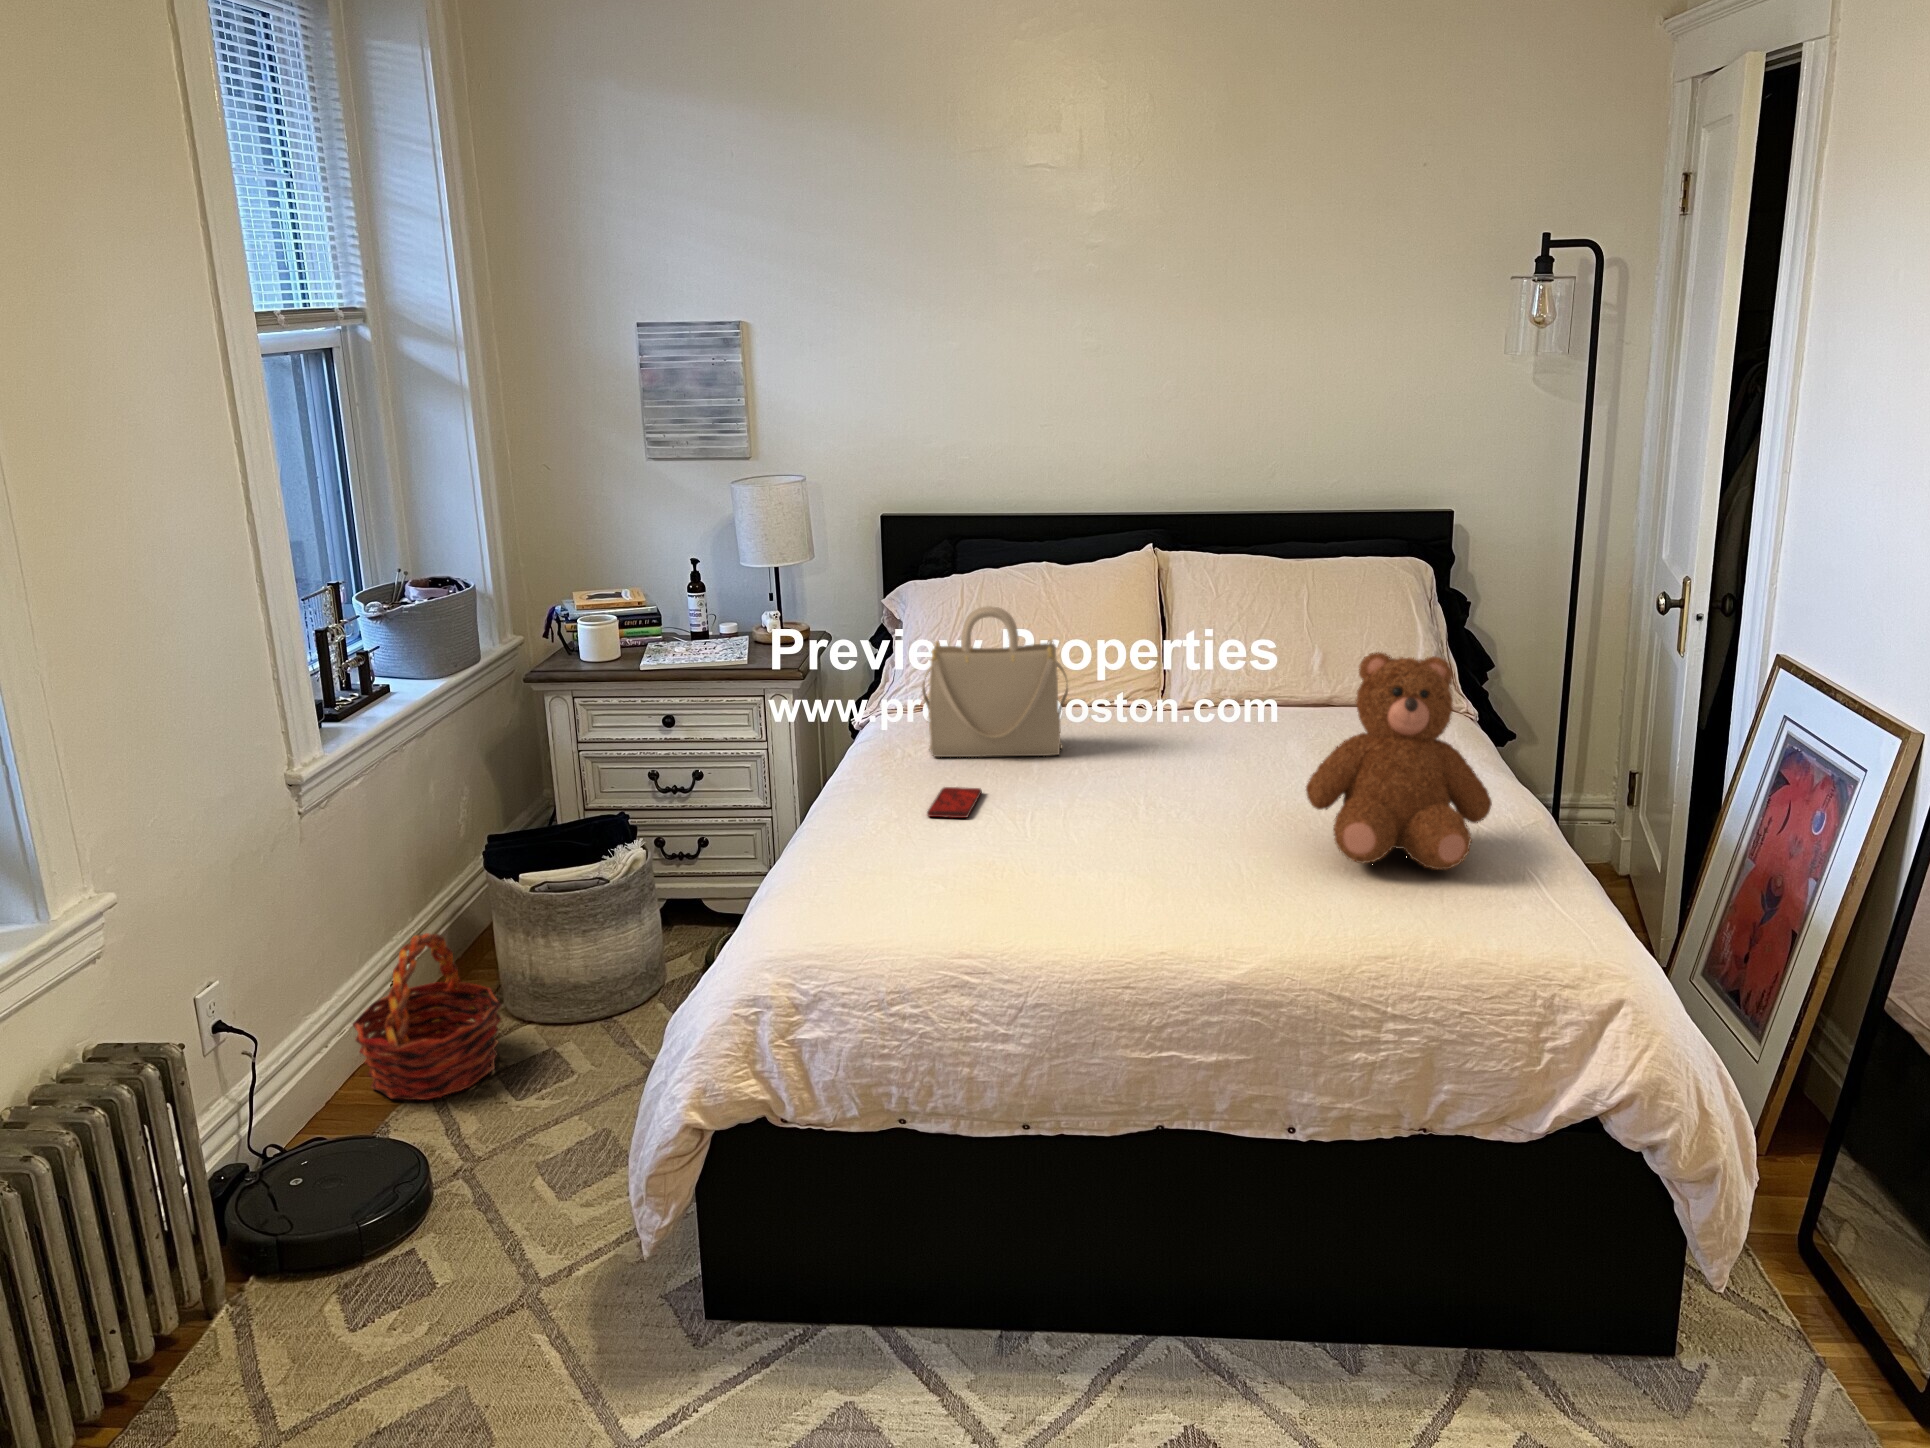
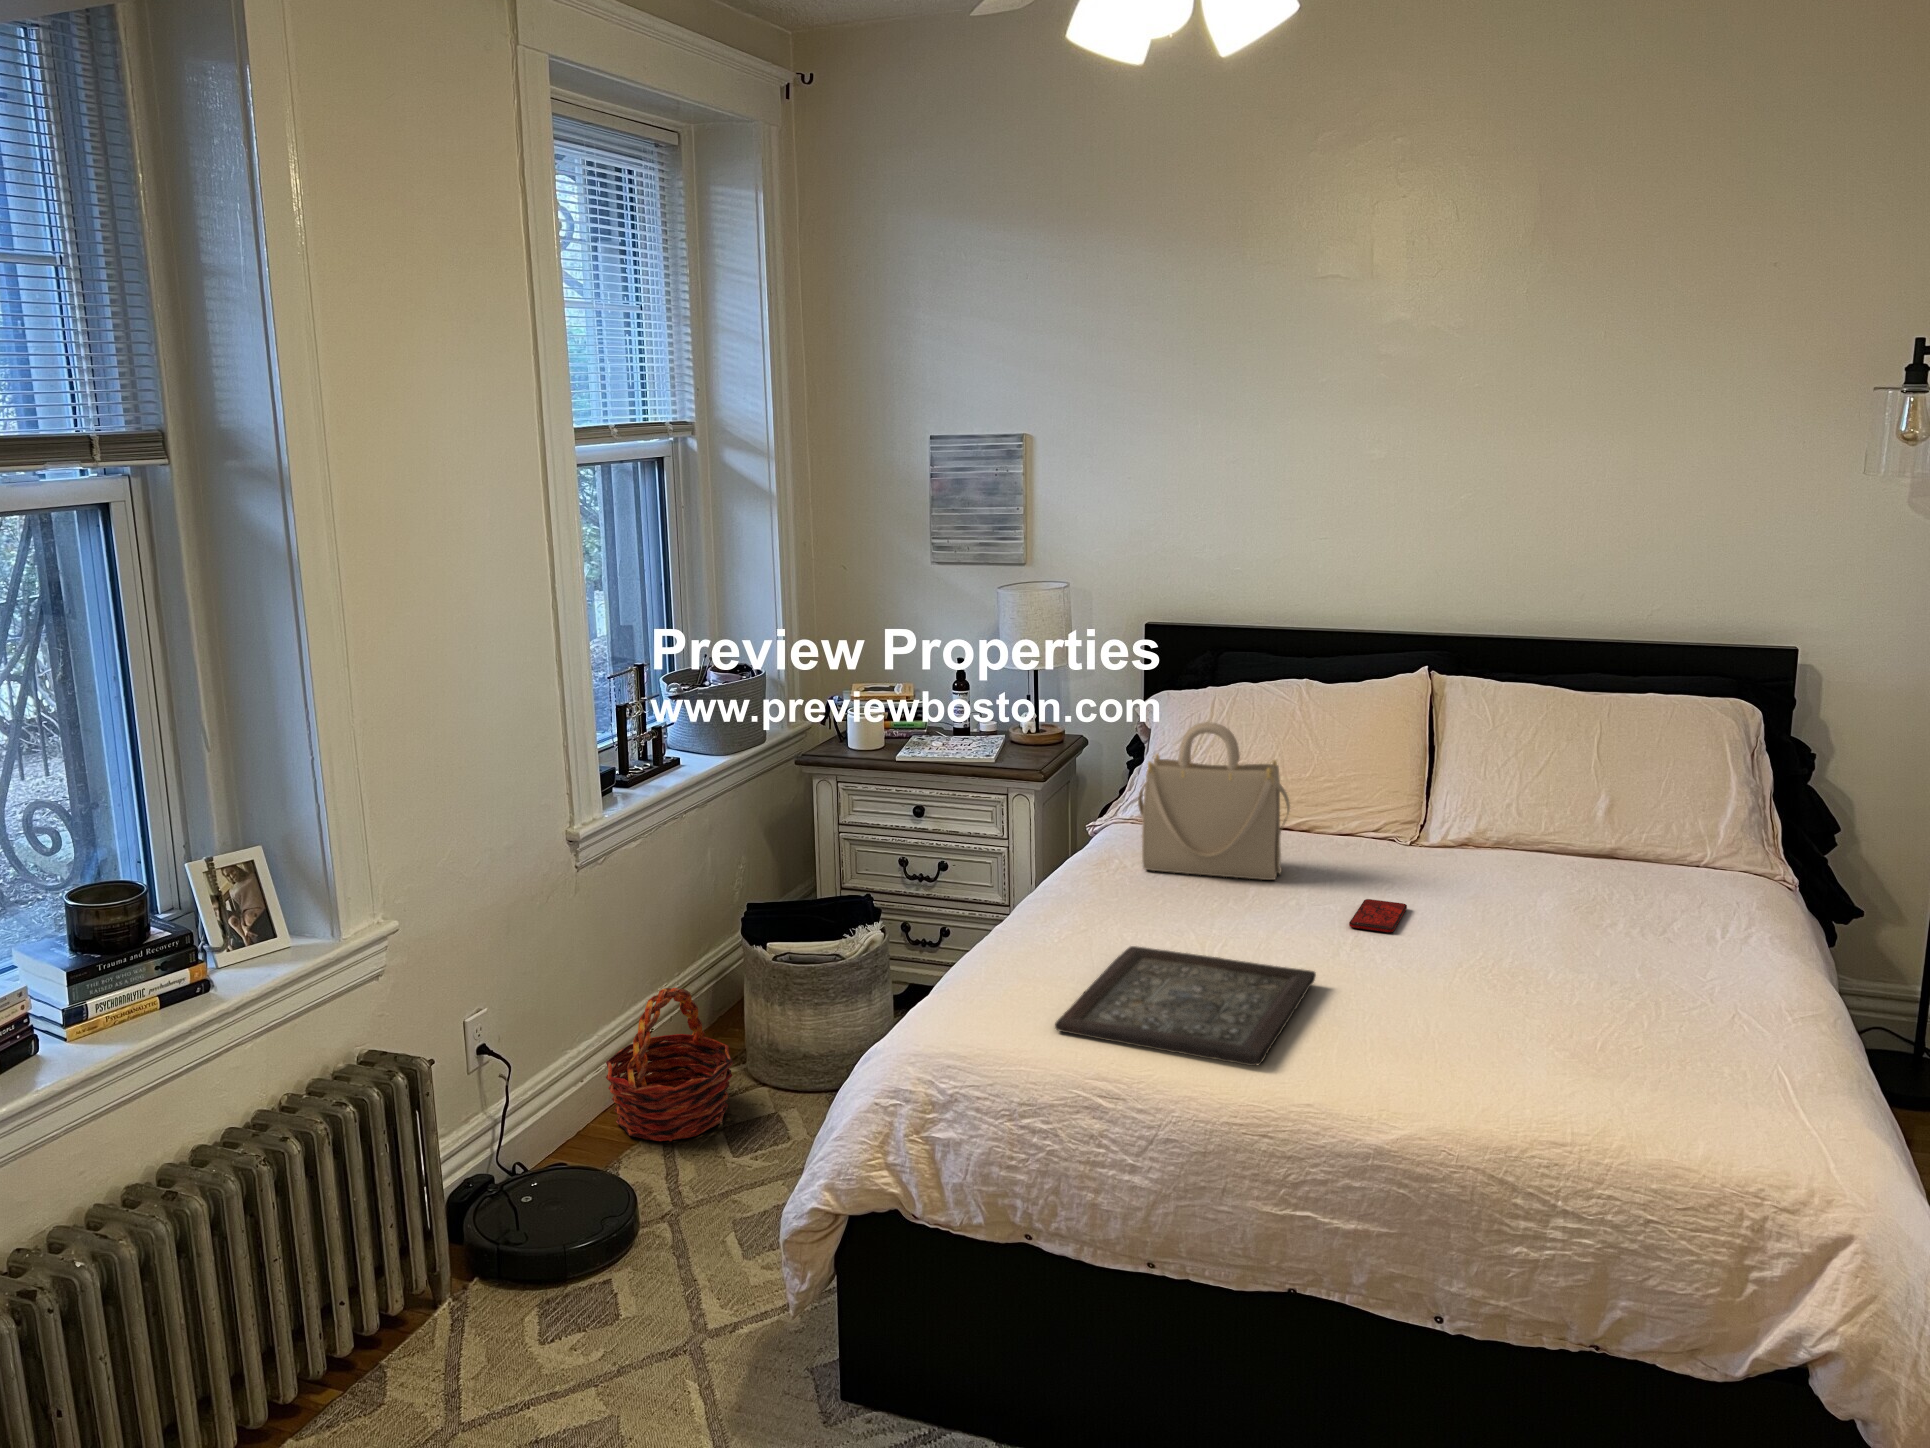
teddy bear: present [1306,652,1492,870] -> none [1507,799,1737,1056]
smartphone: present [927,787,982,818] -> present [1349,899,1407,933]
tray: none [909,829,1134,926] -> present [1055,946,1316,1066]

